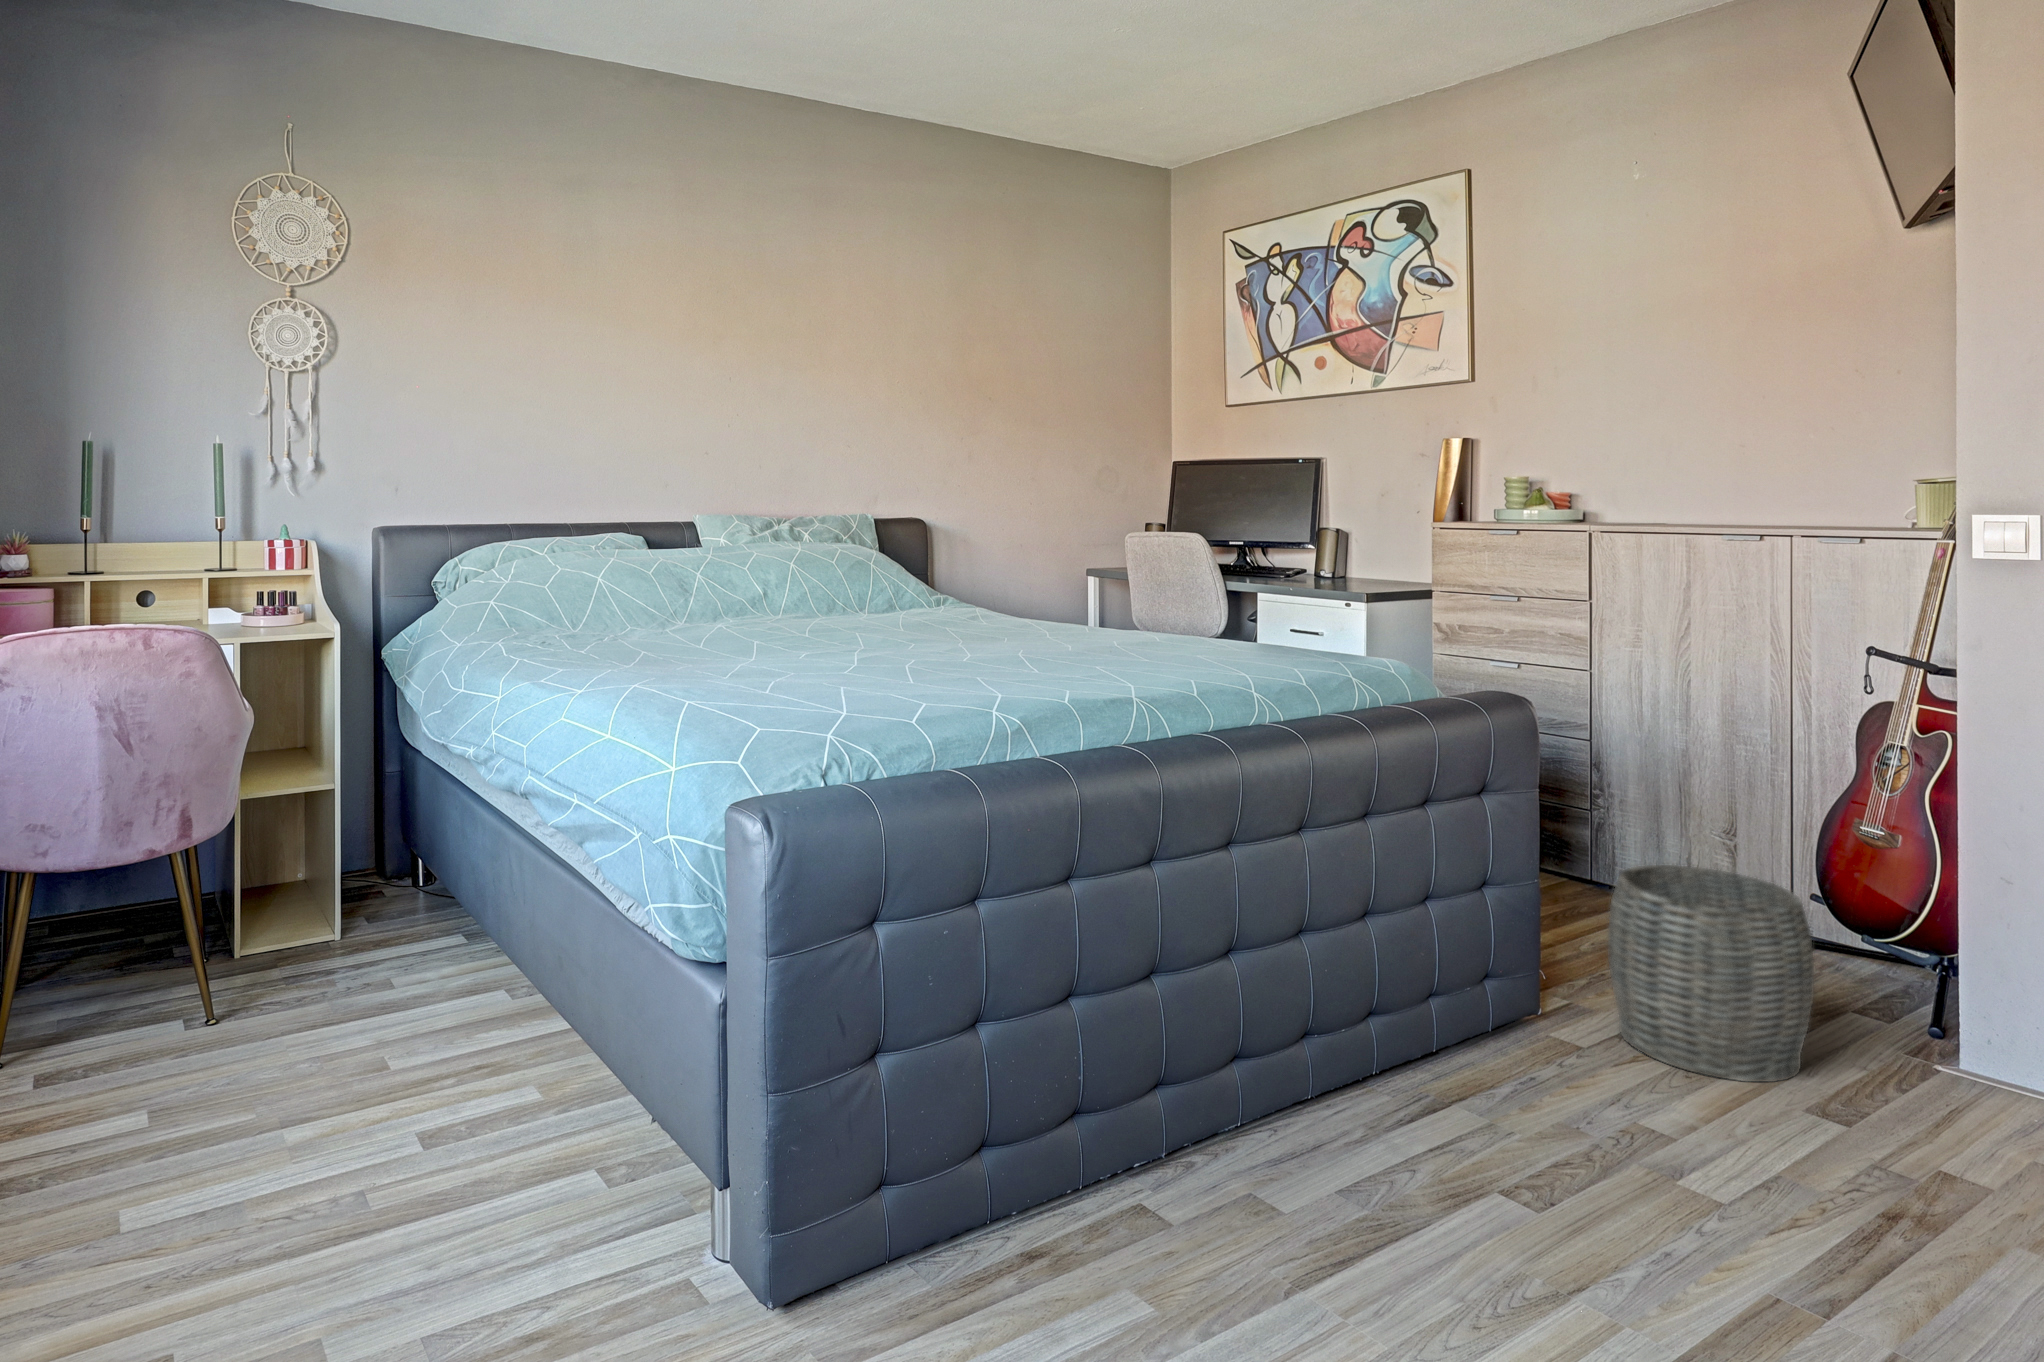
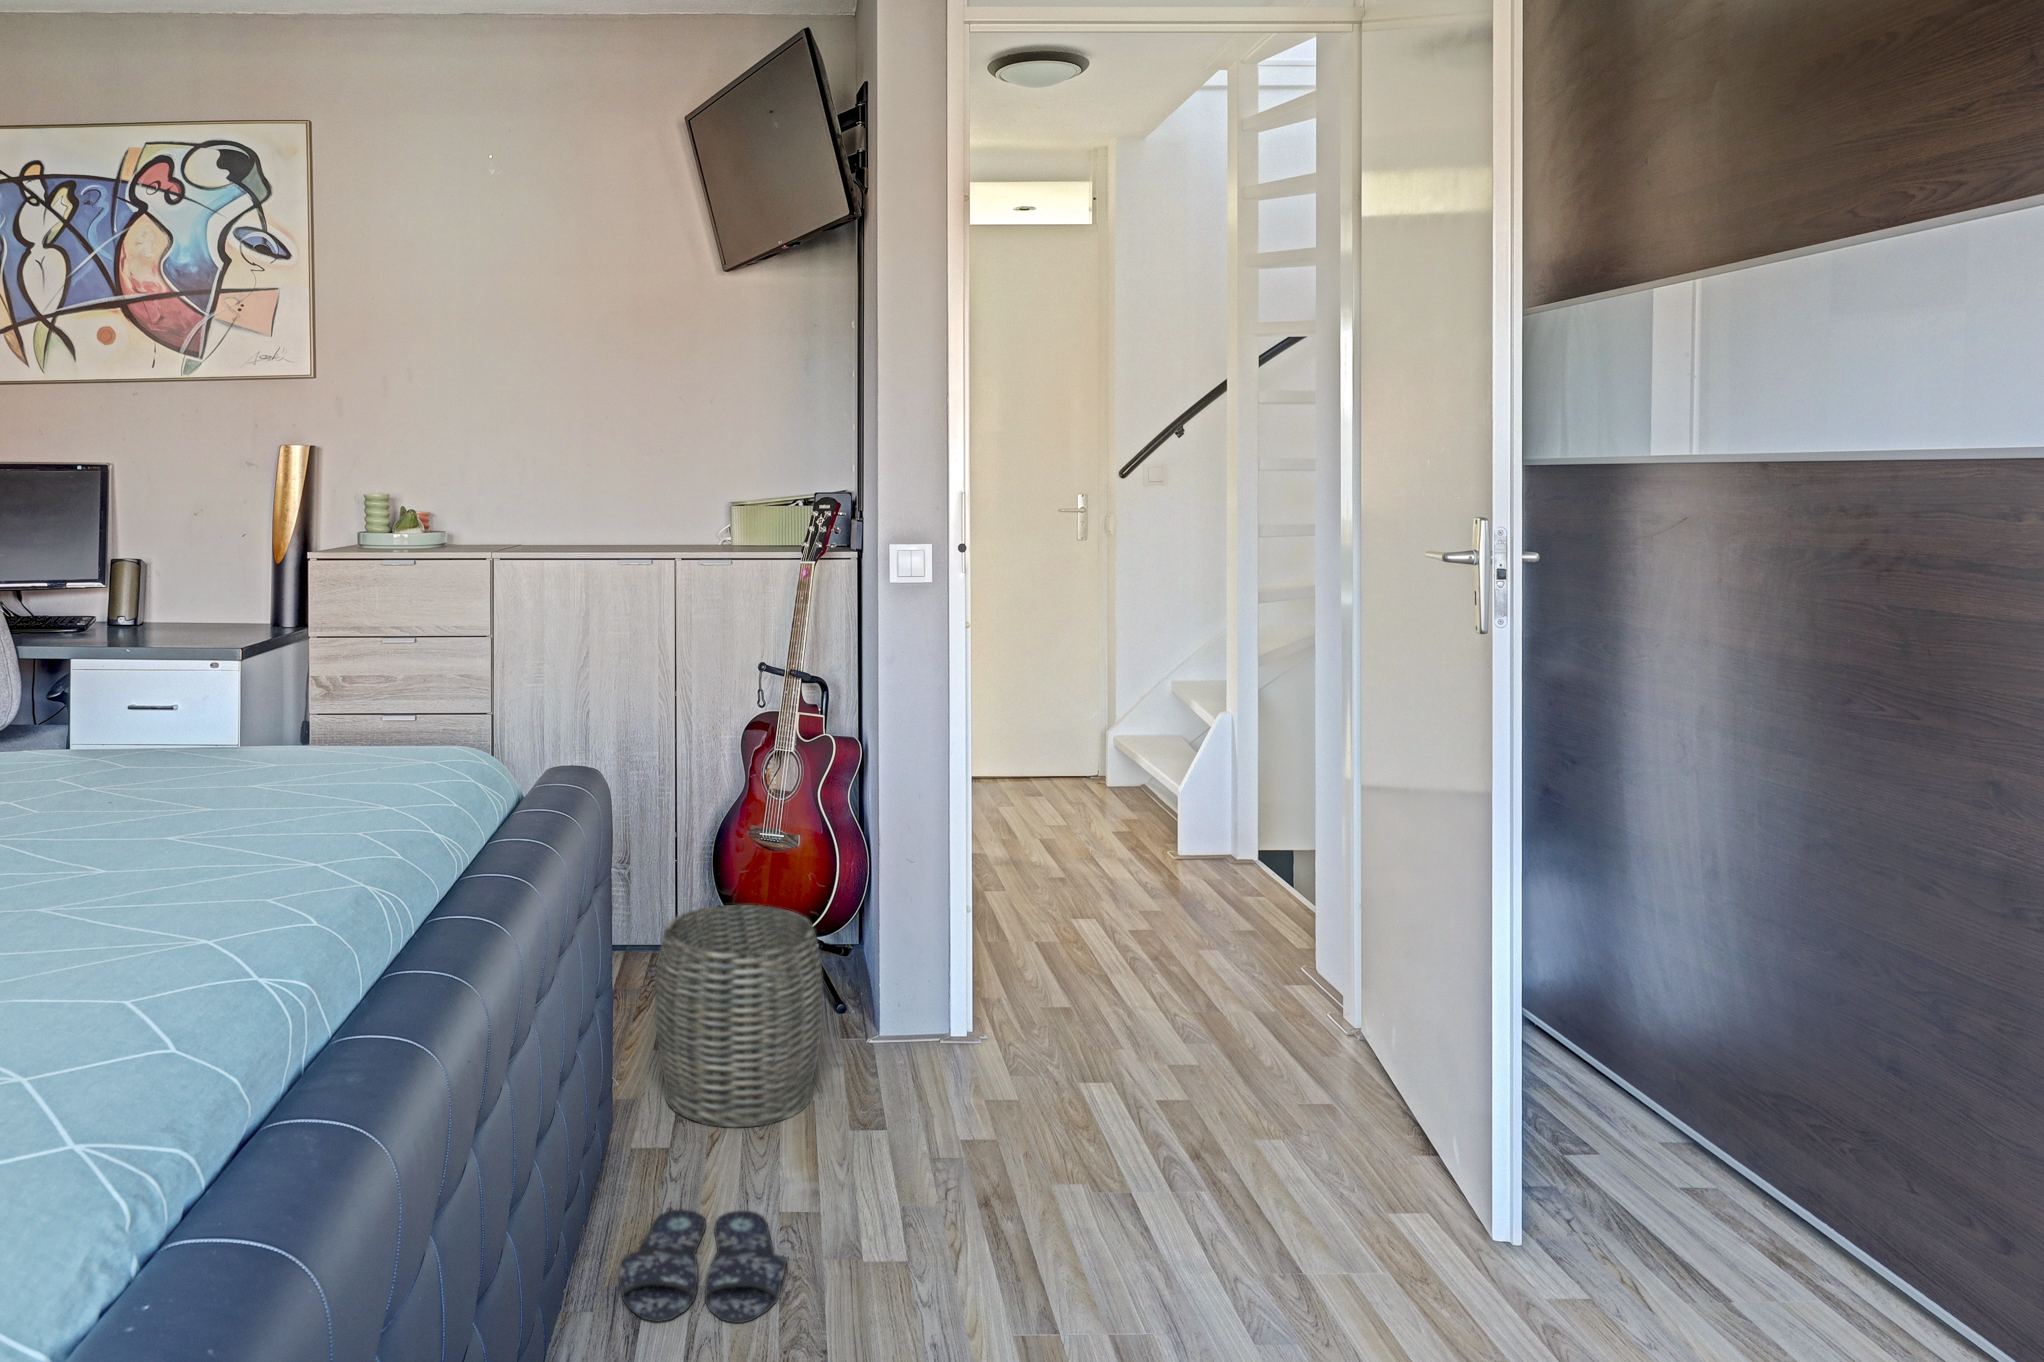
slippers: none [1431,1078,1613,1161] -> present [619,1210,787,1323]

